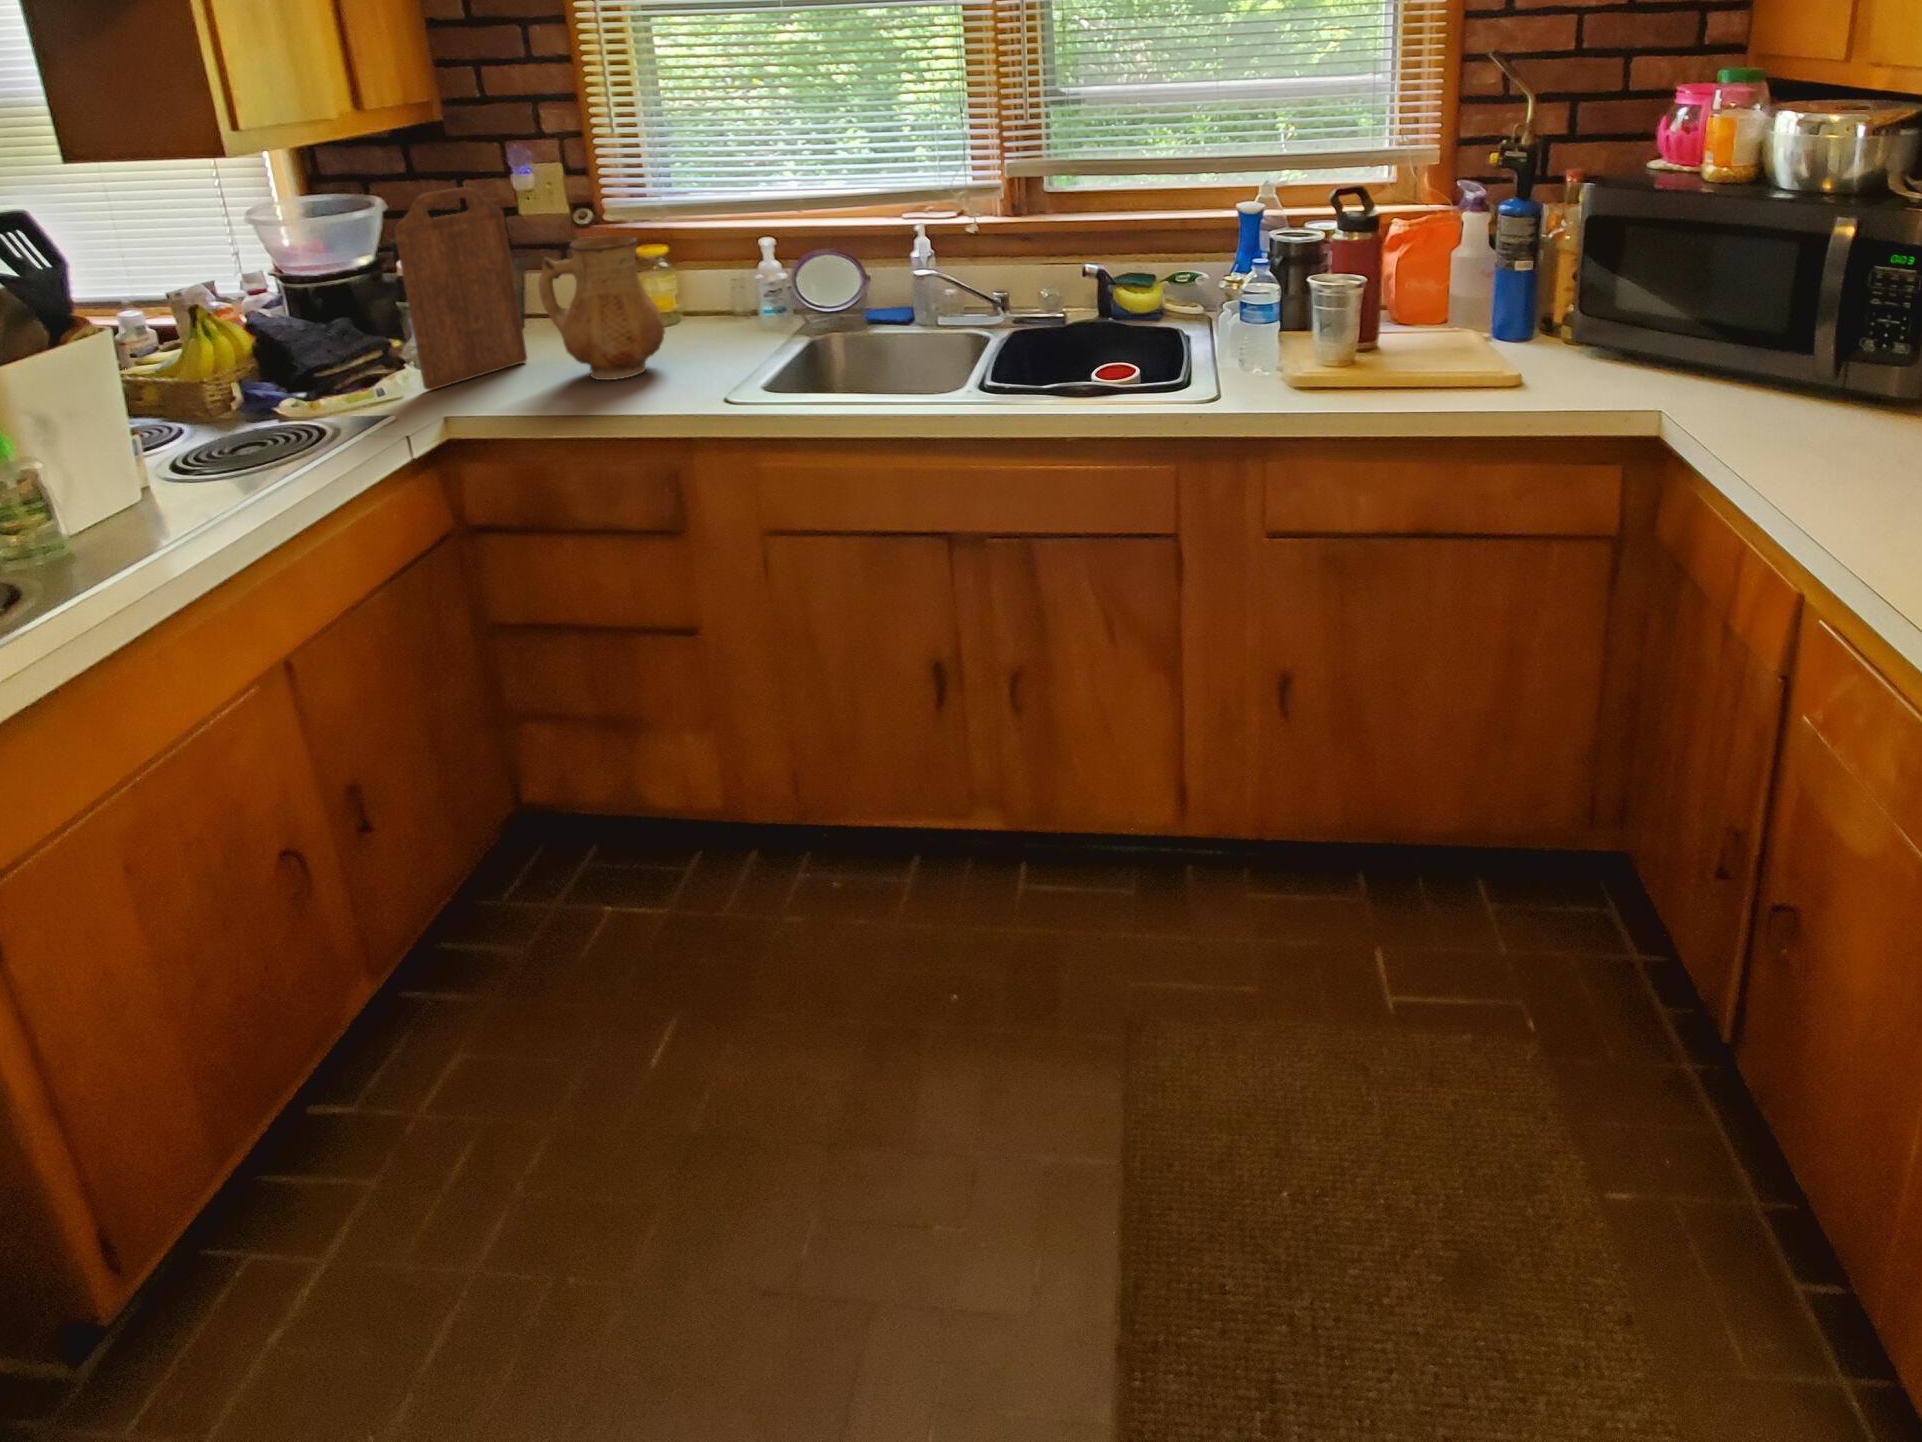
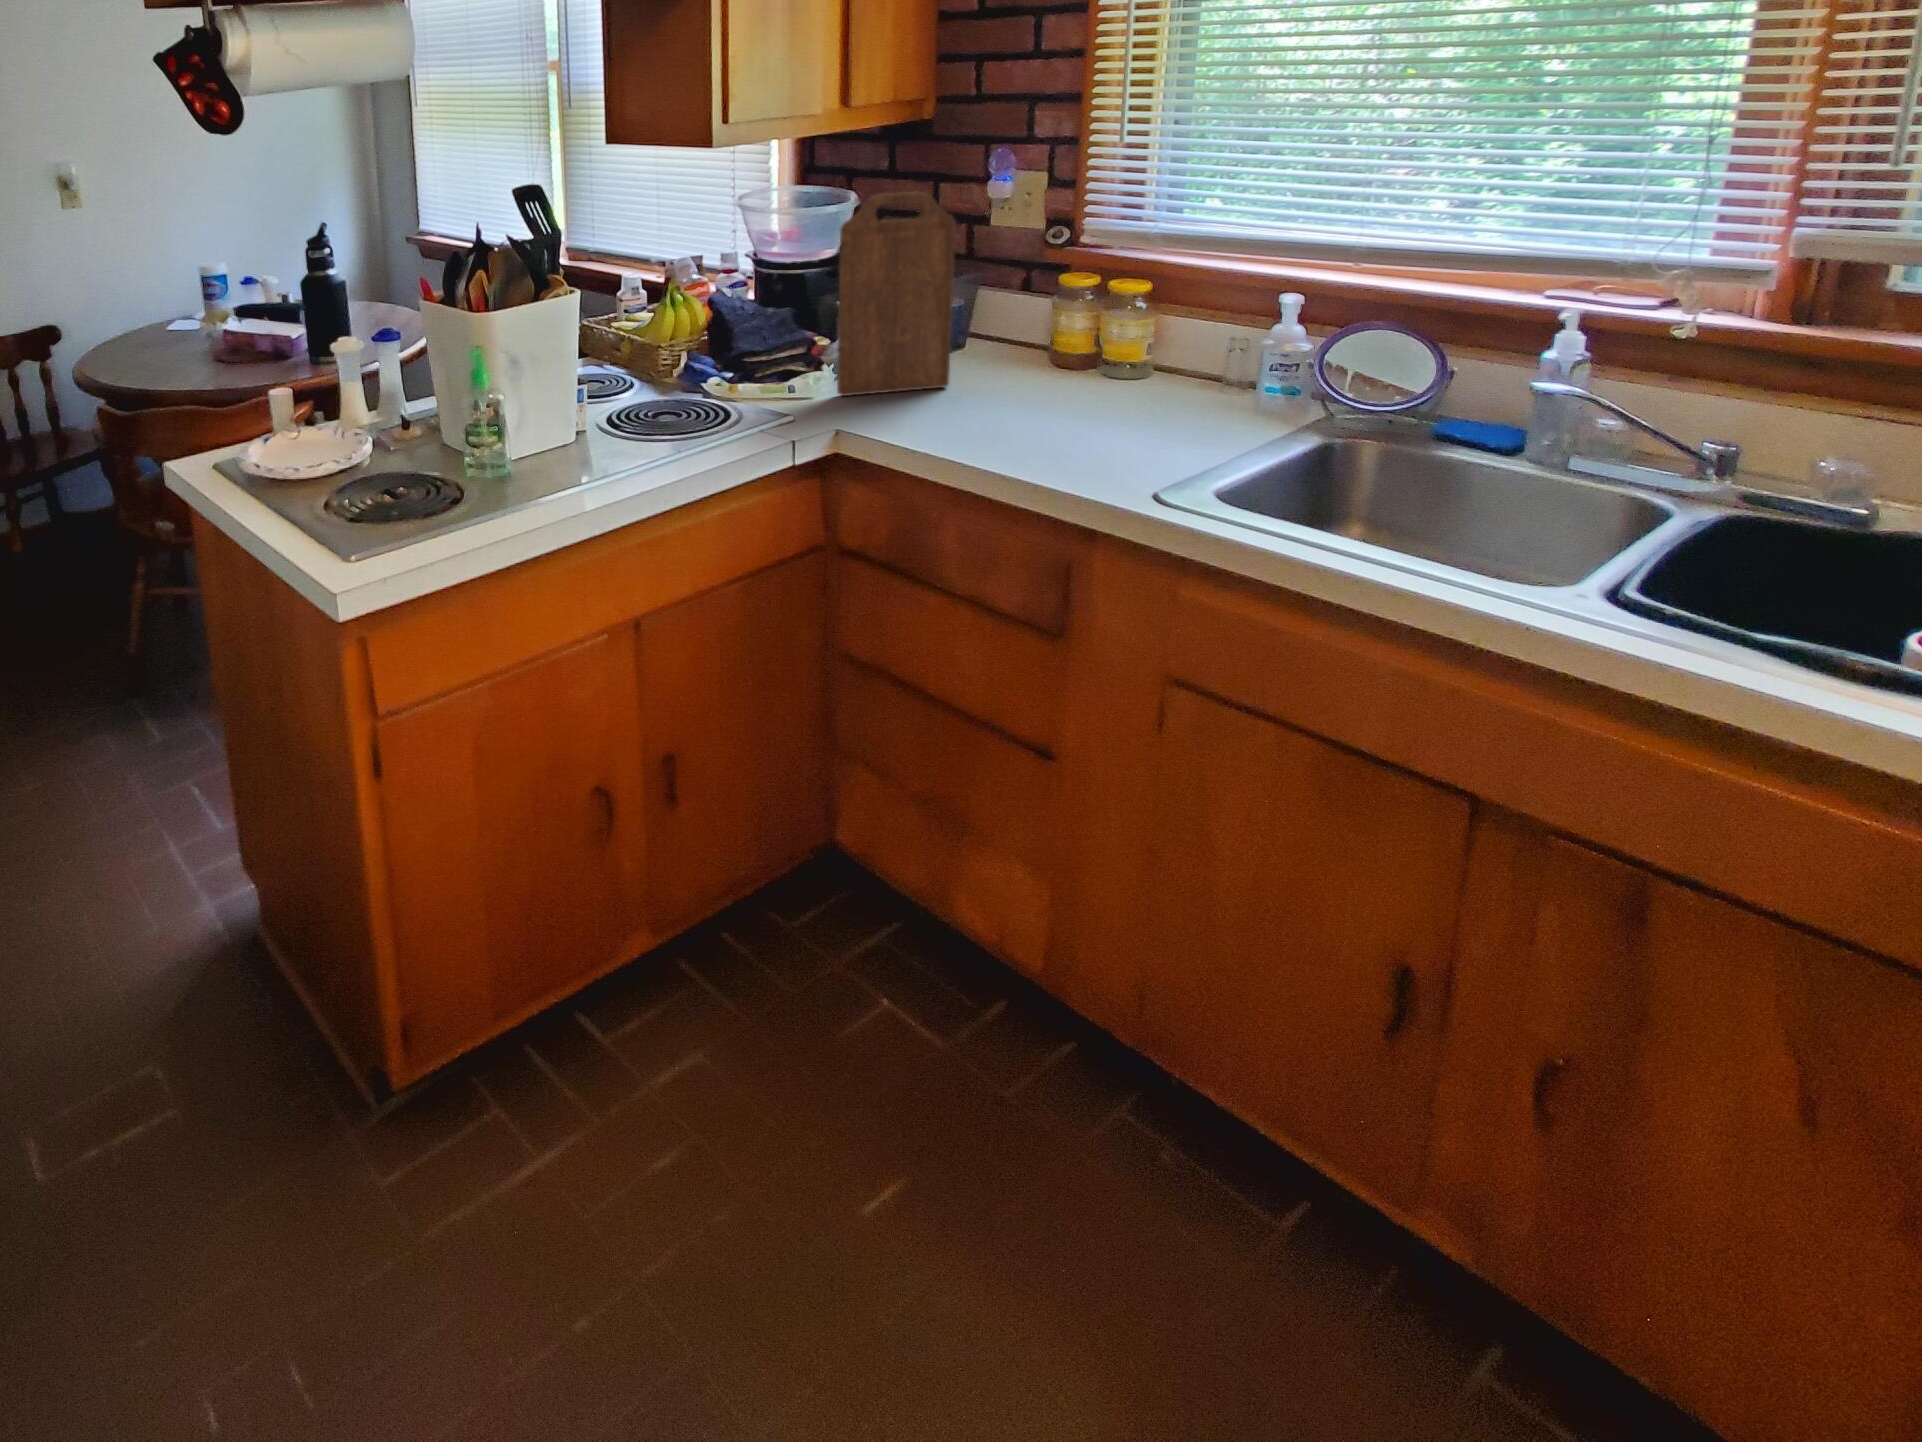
ceramic pitcher: present [538,236,665,380] -> none [970,264,1110,435]

